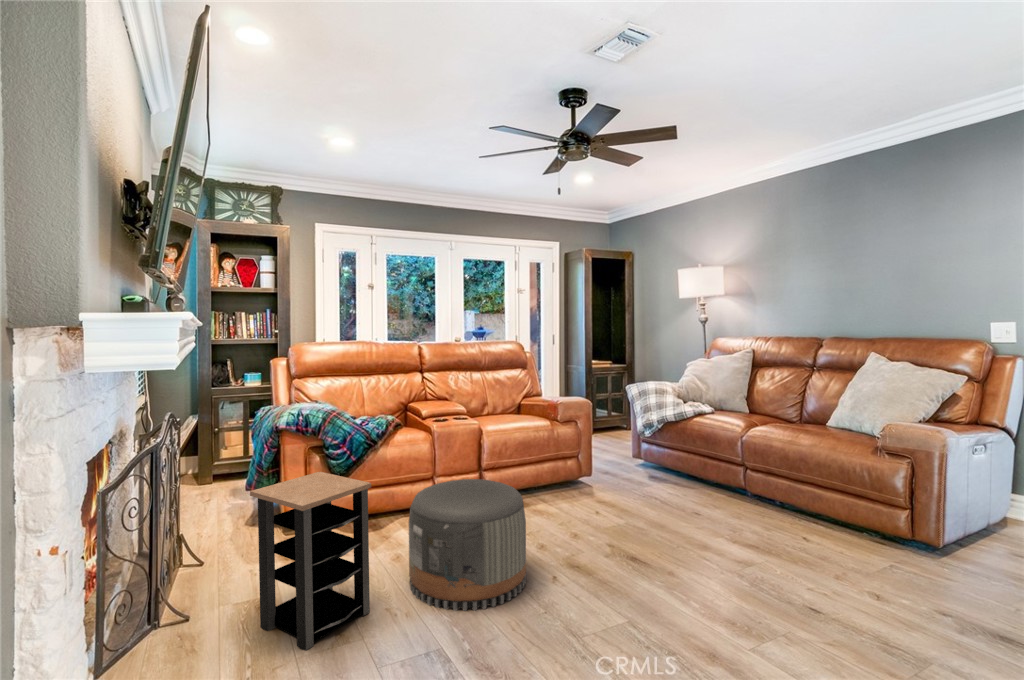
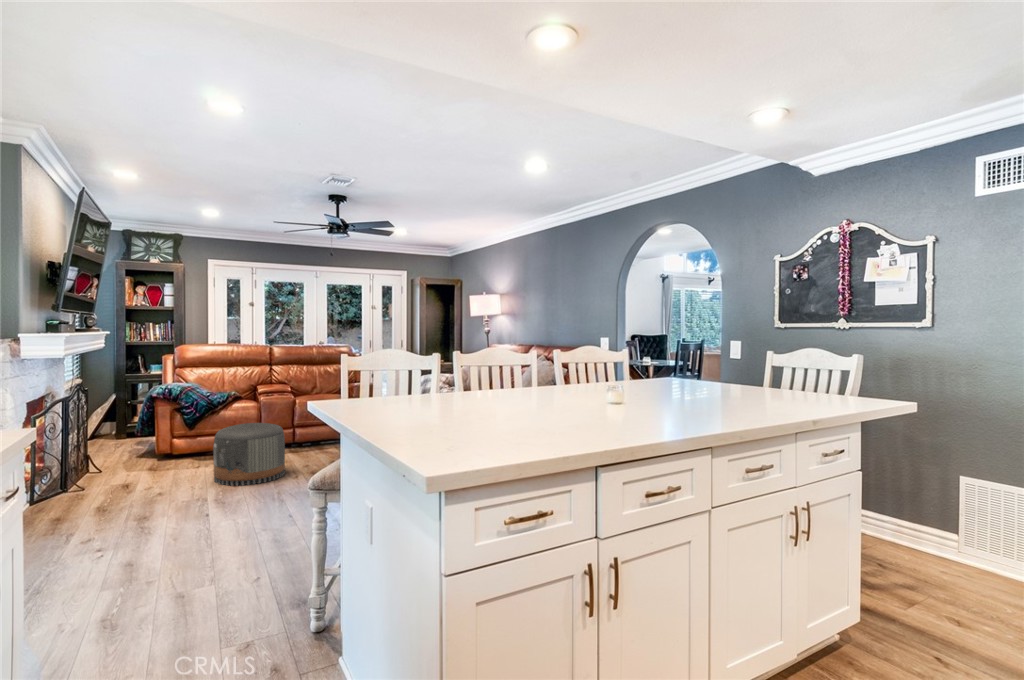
side table: present [250,472,371,650] -> none [117,415,186,497]

